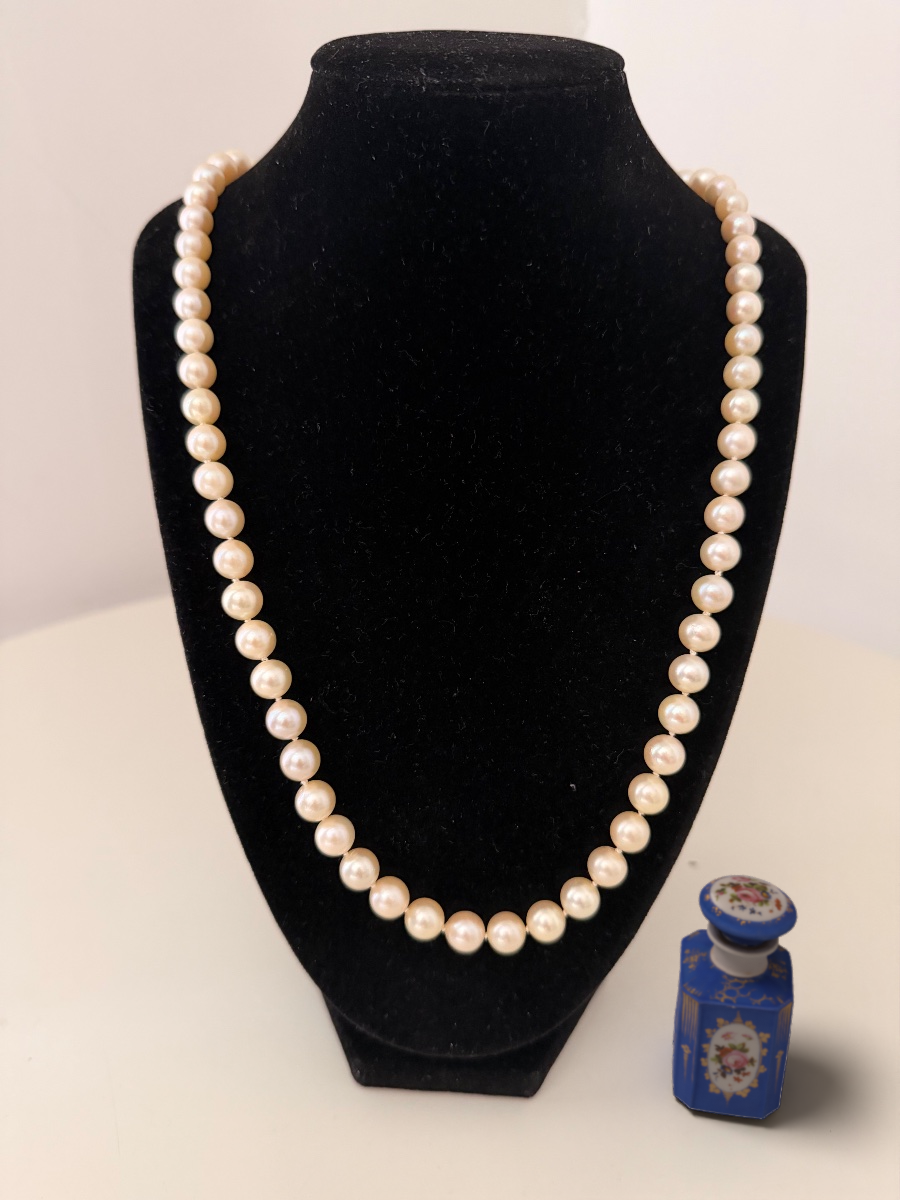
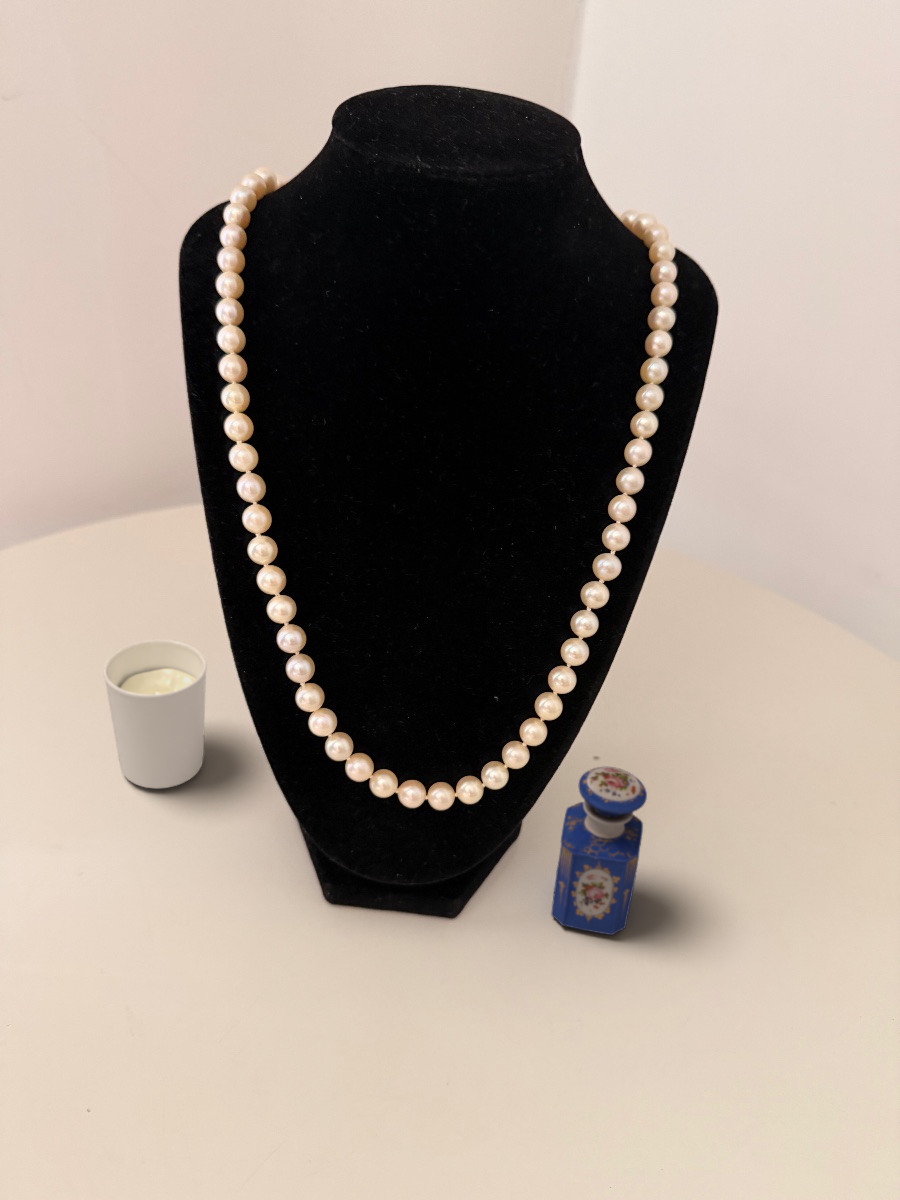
candle holder: none [48,749,188,948] -> present [103,640,207,788]

